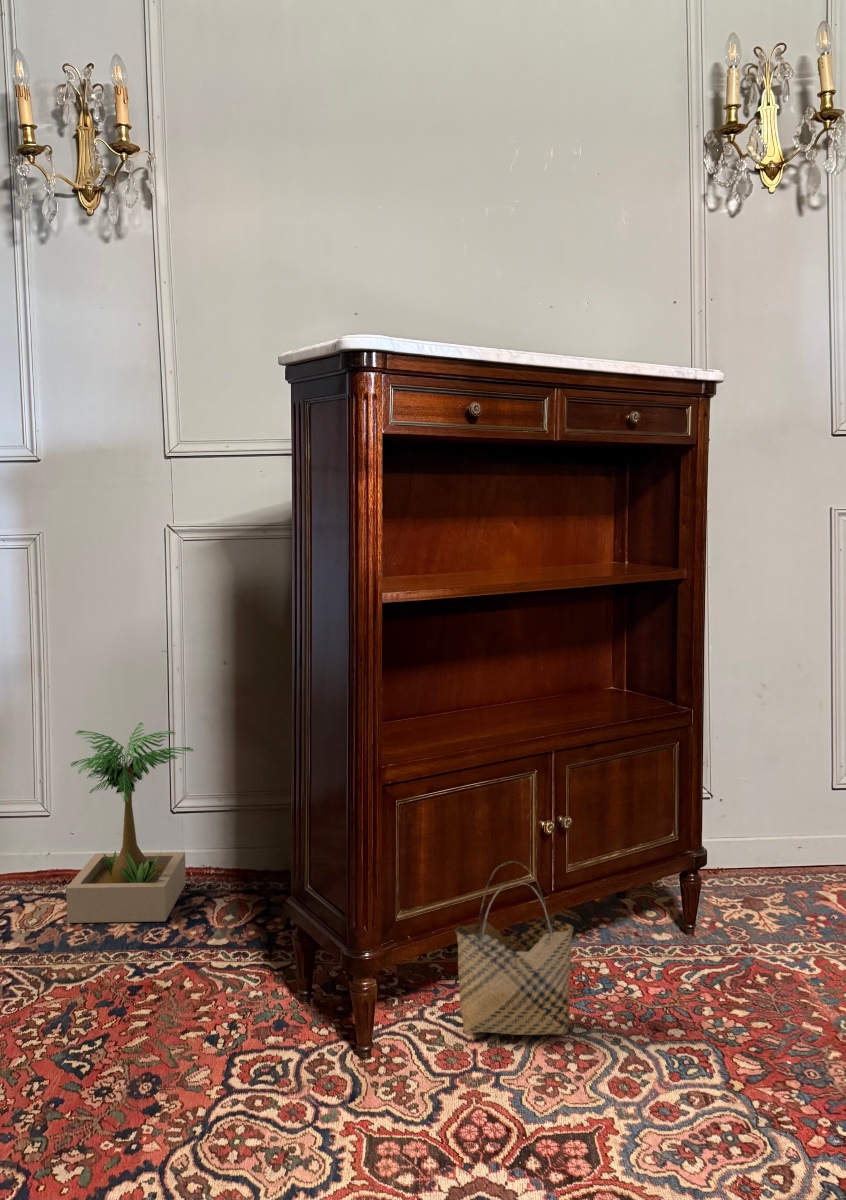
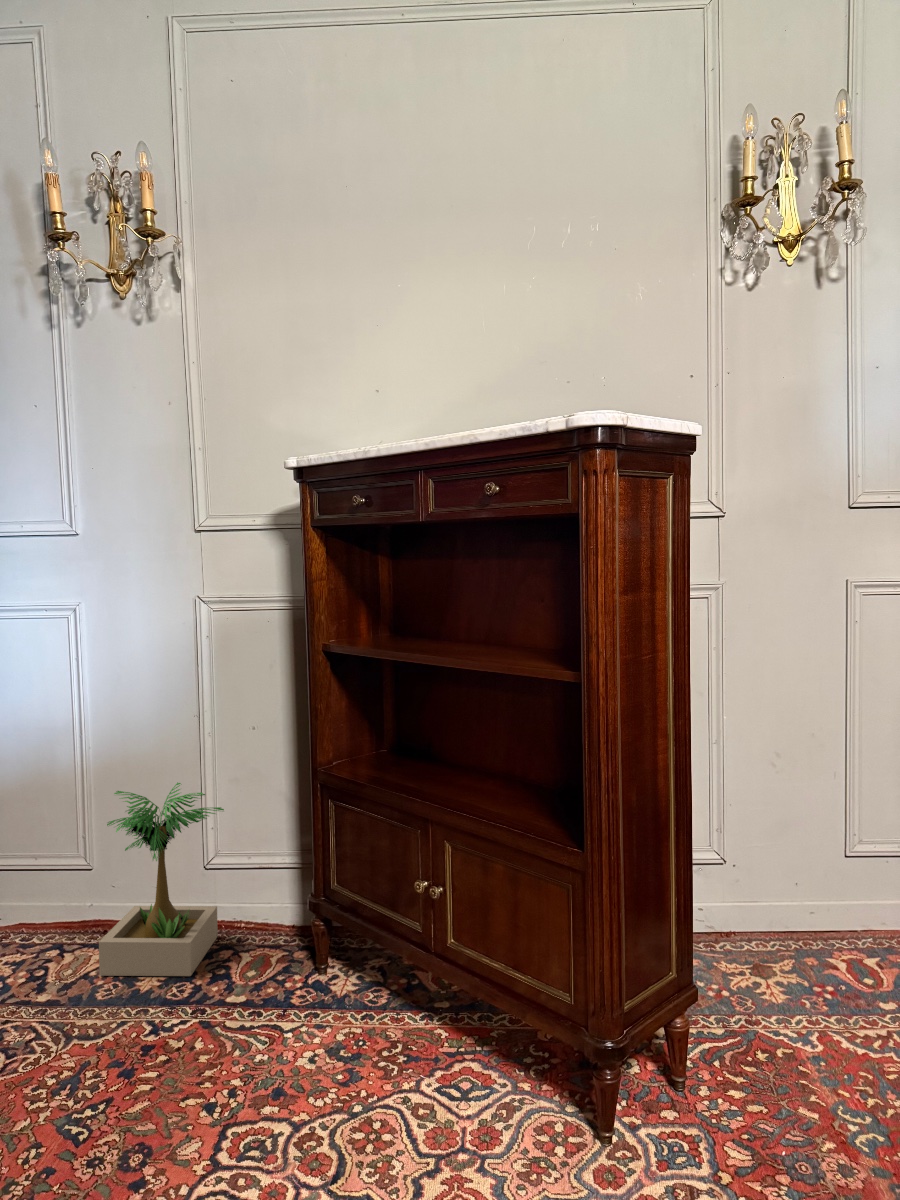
woven basket: present [455,861,573,1035] -> none [448,933,566,1114]

